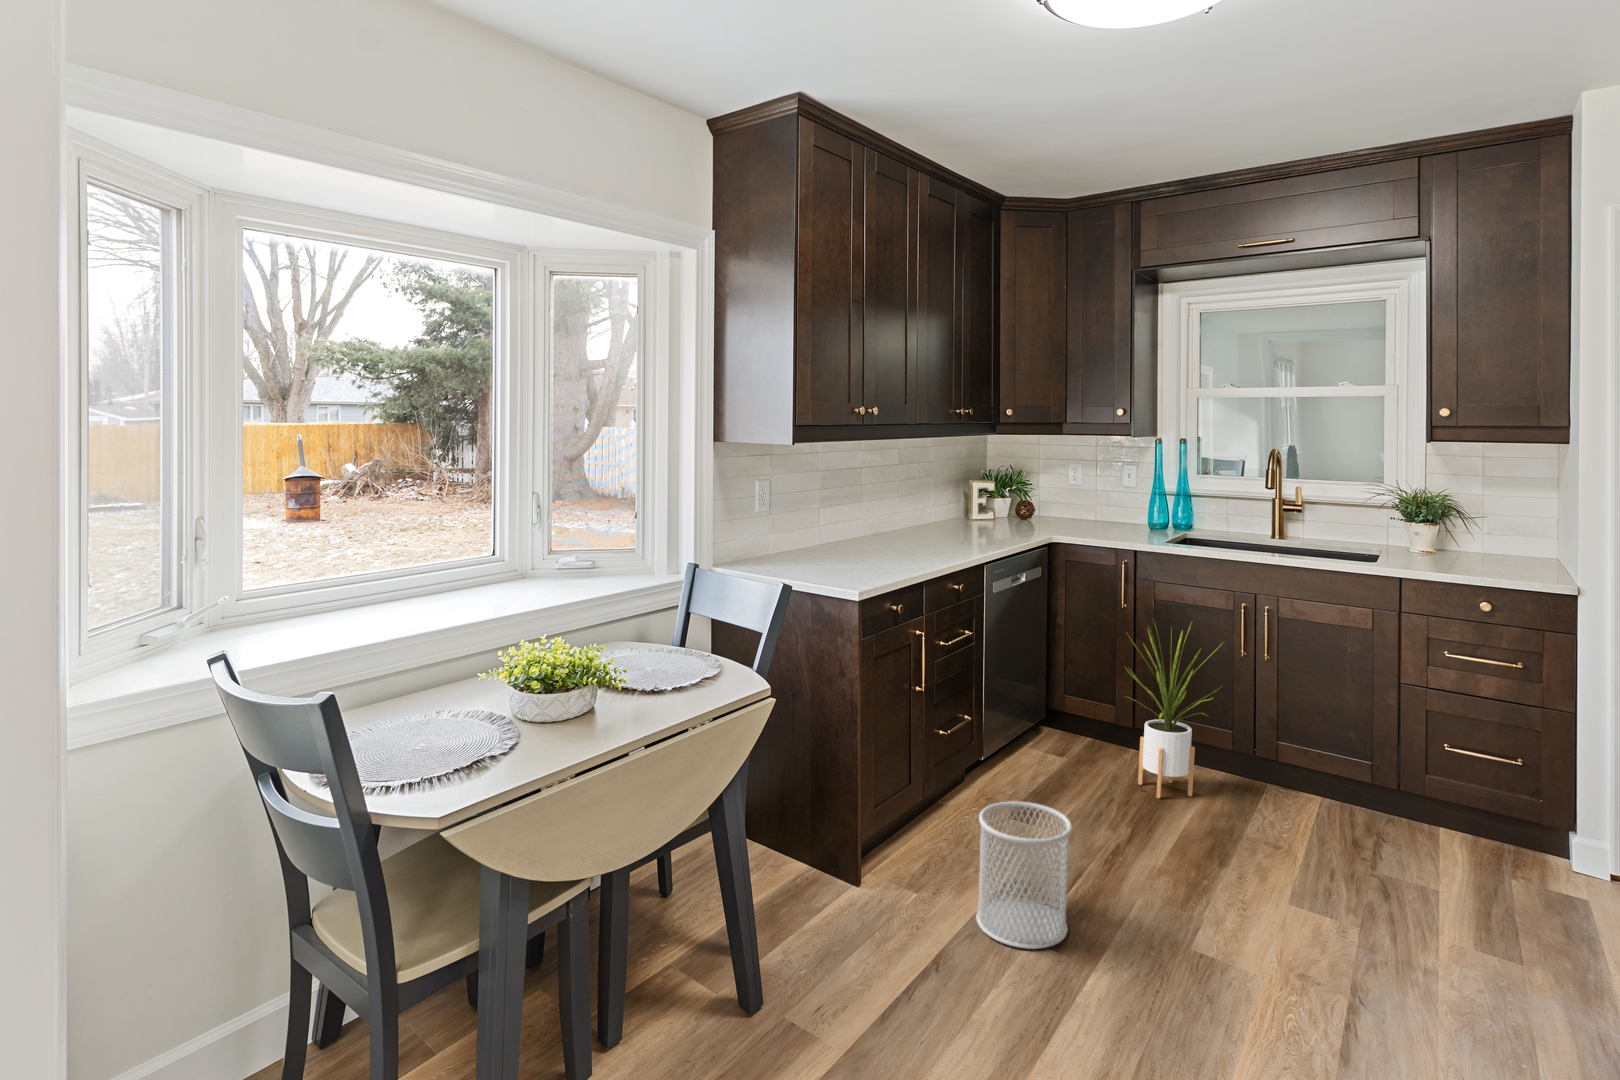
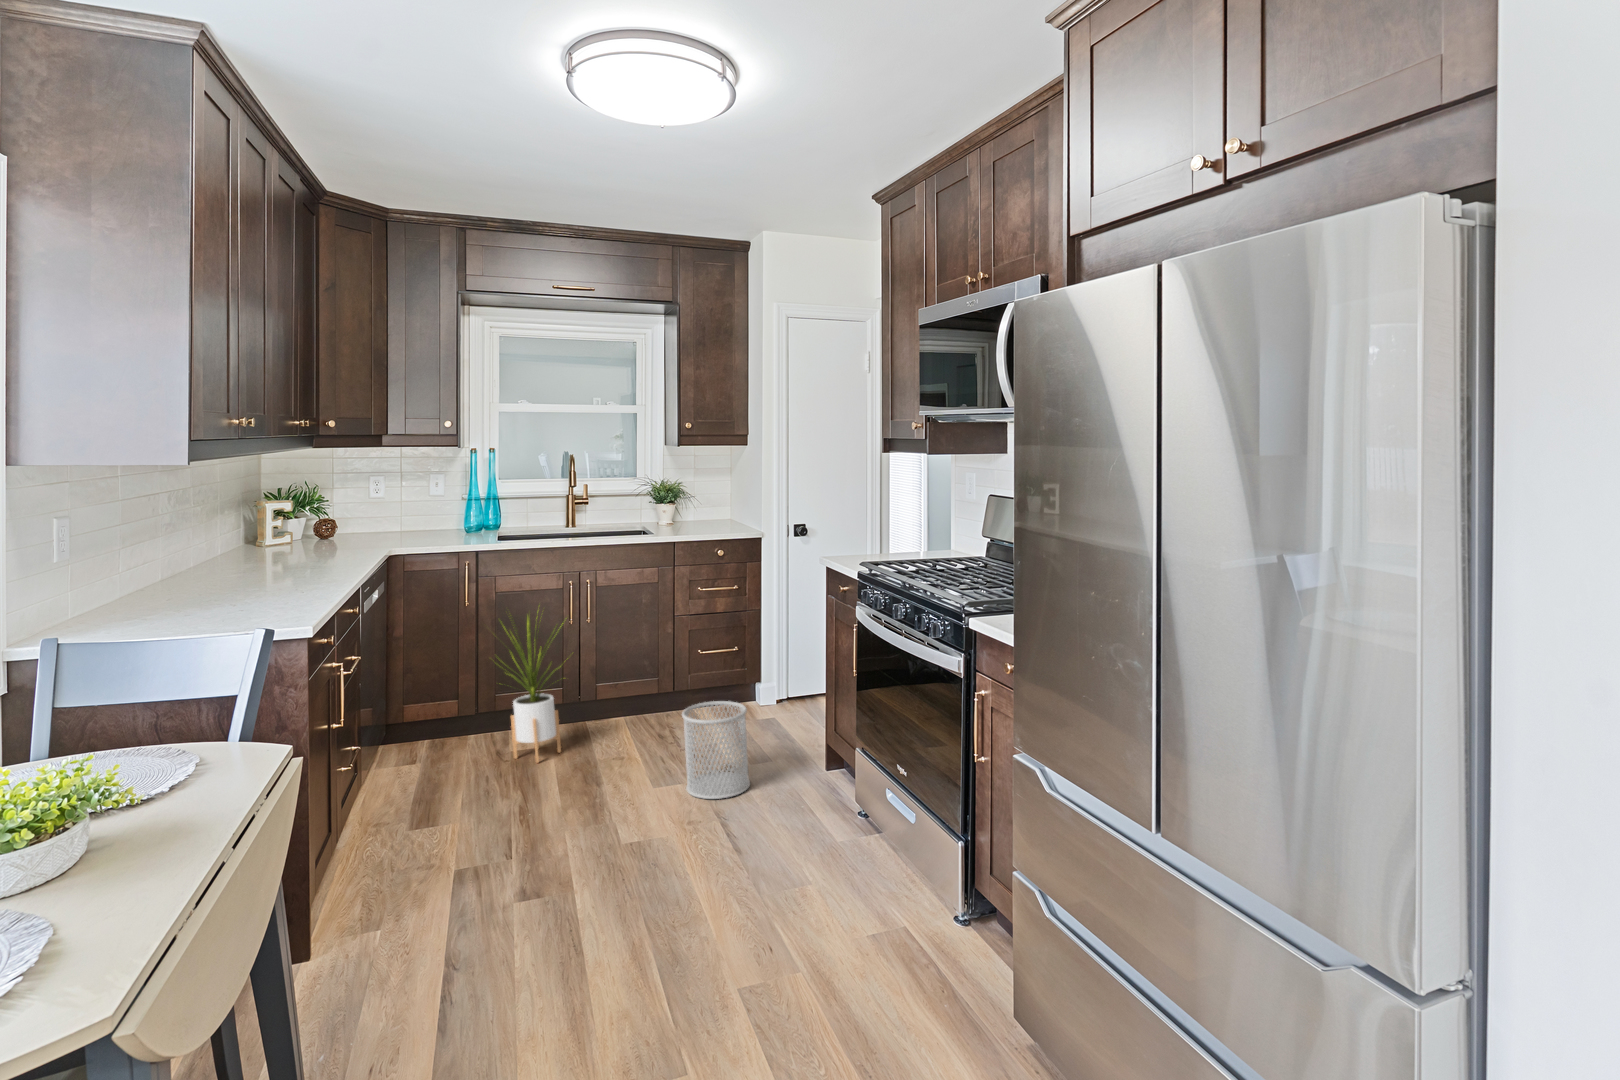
wastebasket: present [976,801,1072,949] -> present [682,701,750,799]

